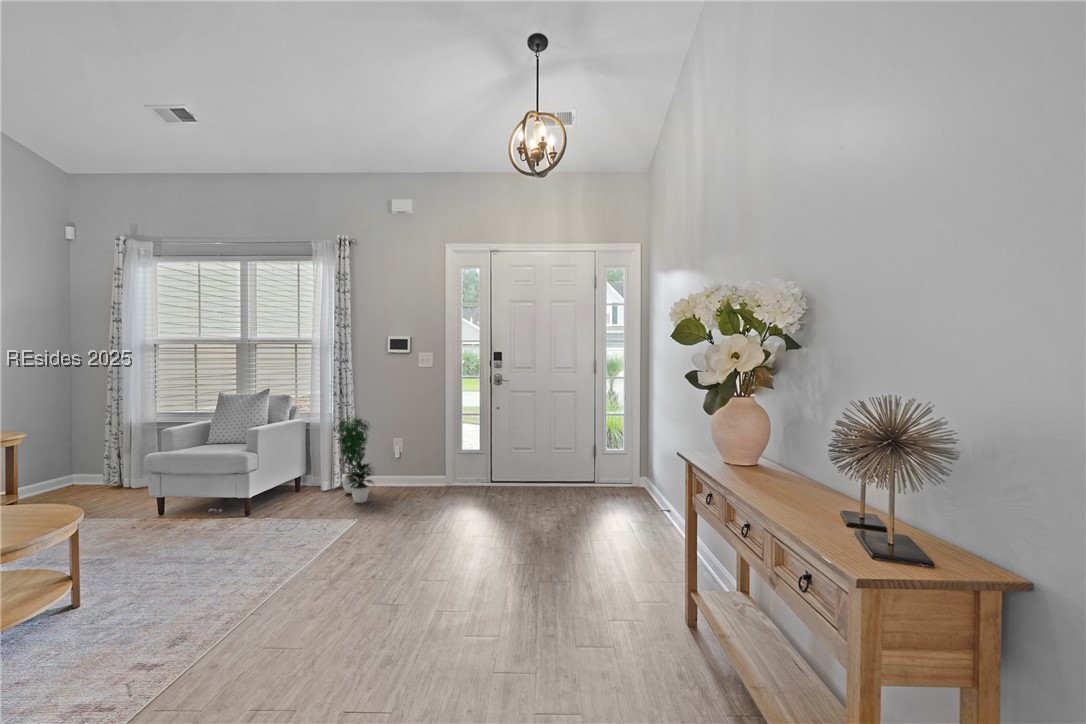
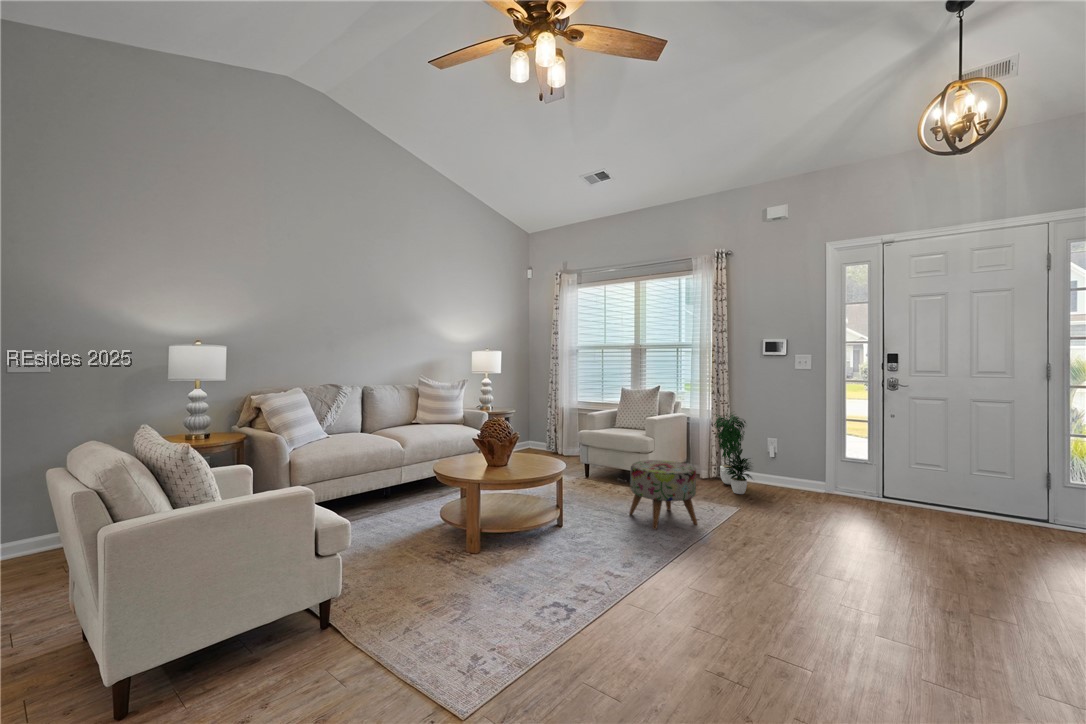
ottoman: none [210,480,302,571] -> present [629,460,697,529]

